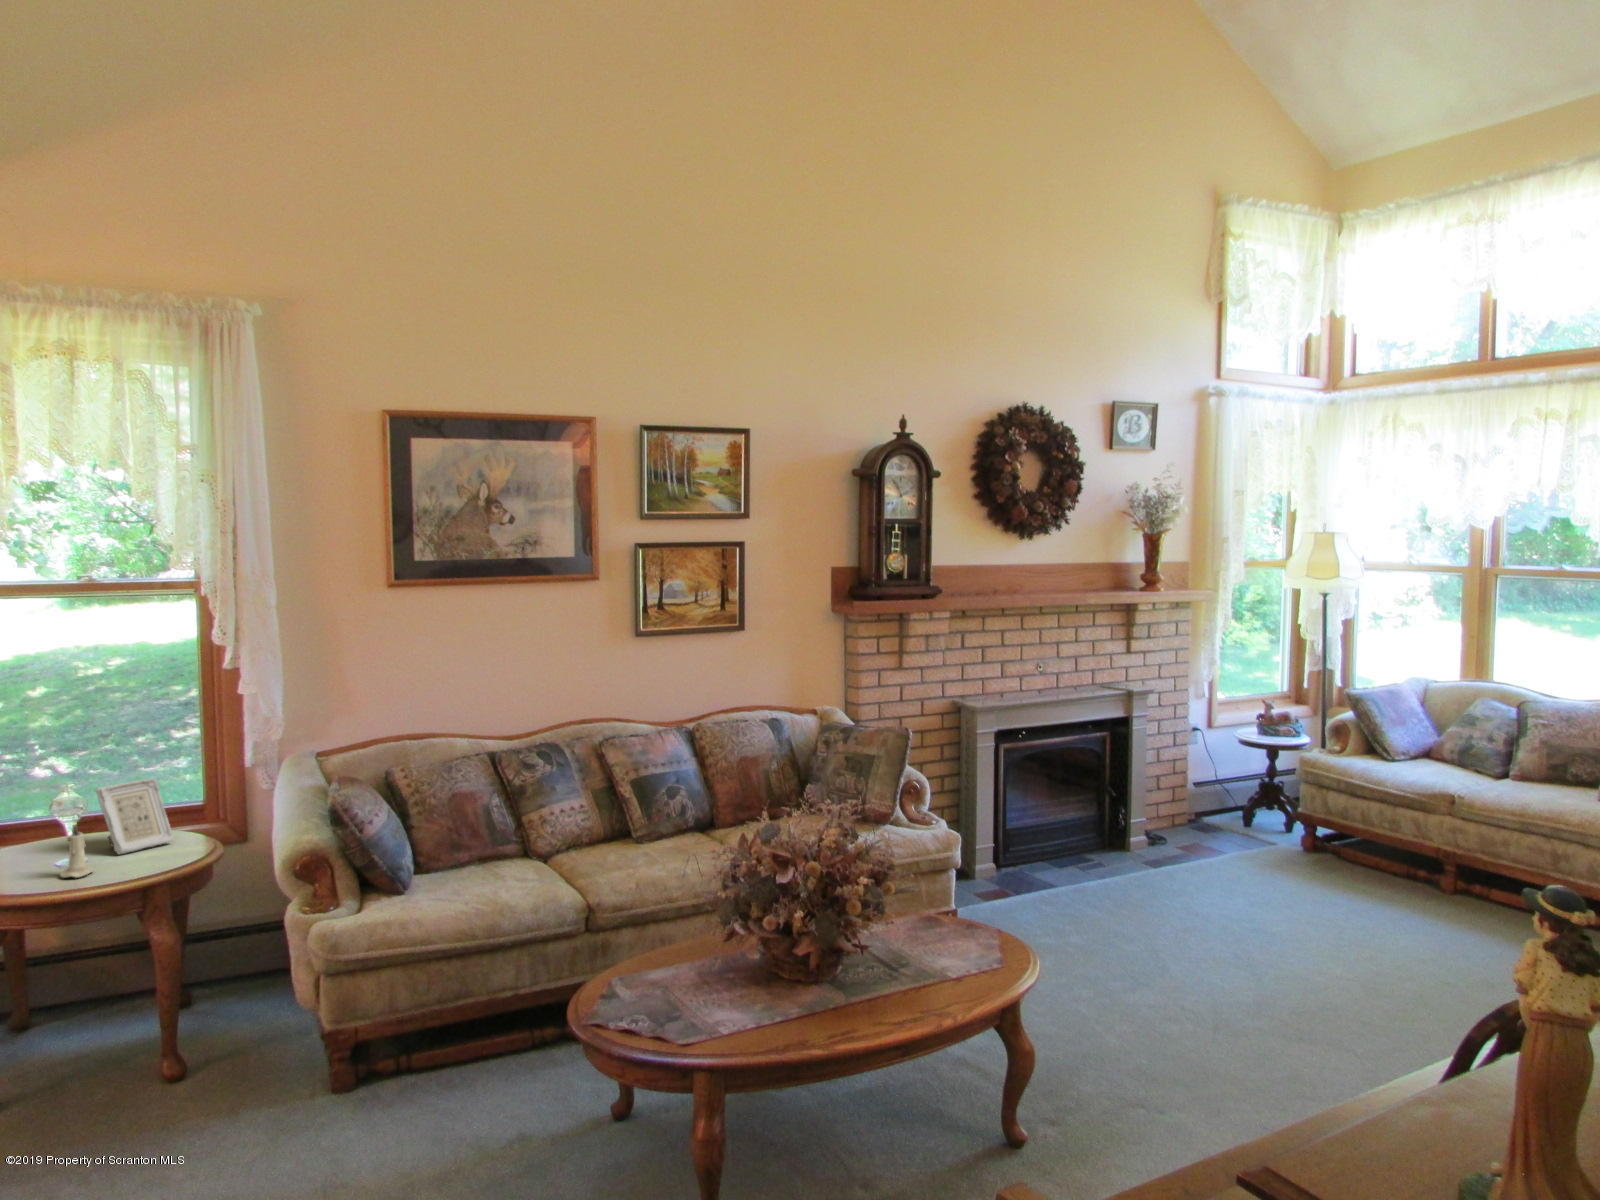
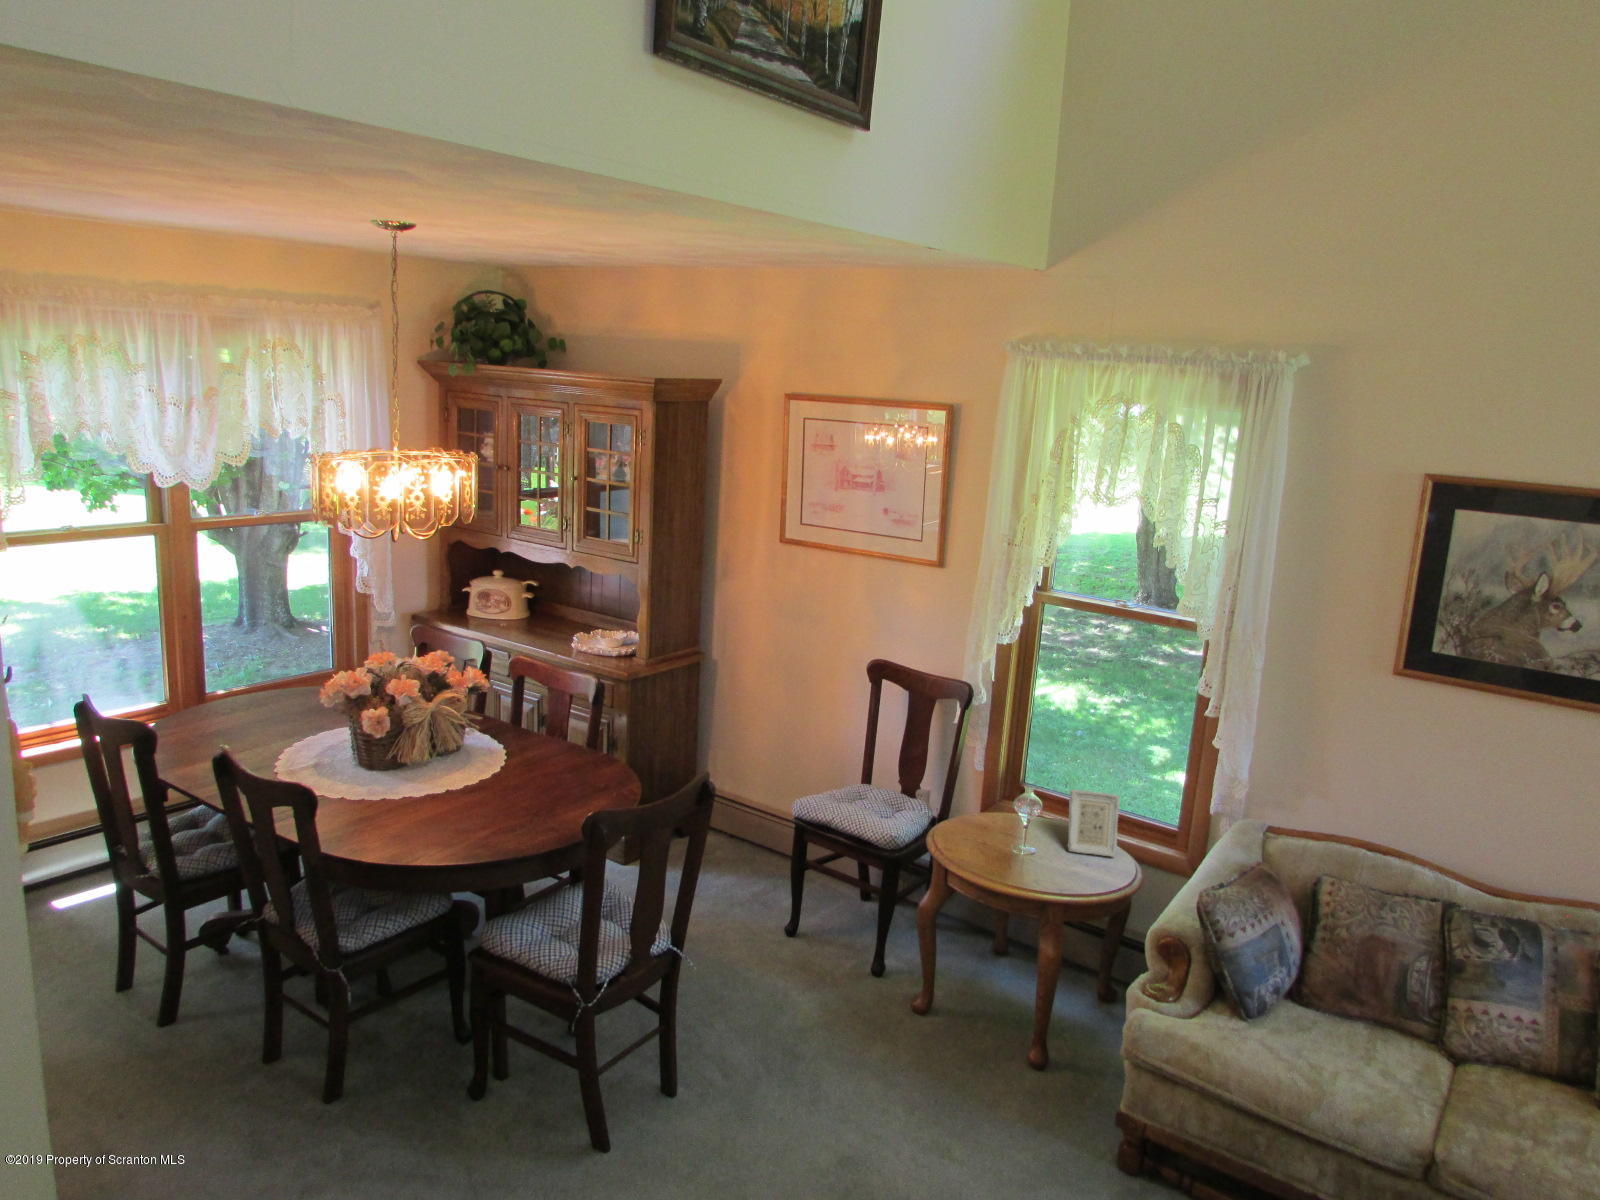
candle: present [61,825,94,878] -> none [1014,818,1038,862]

